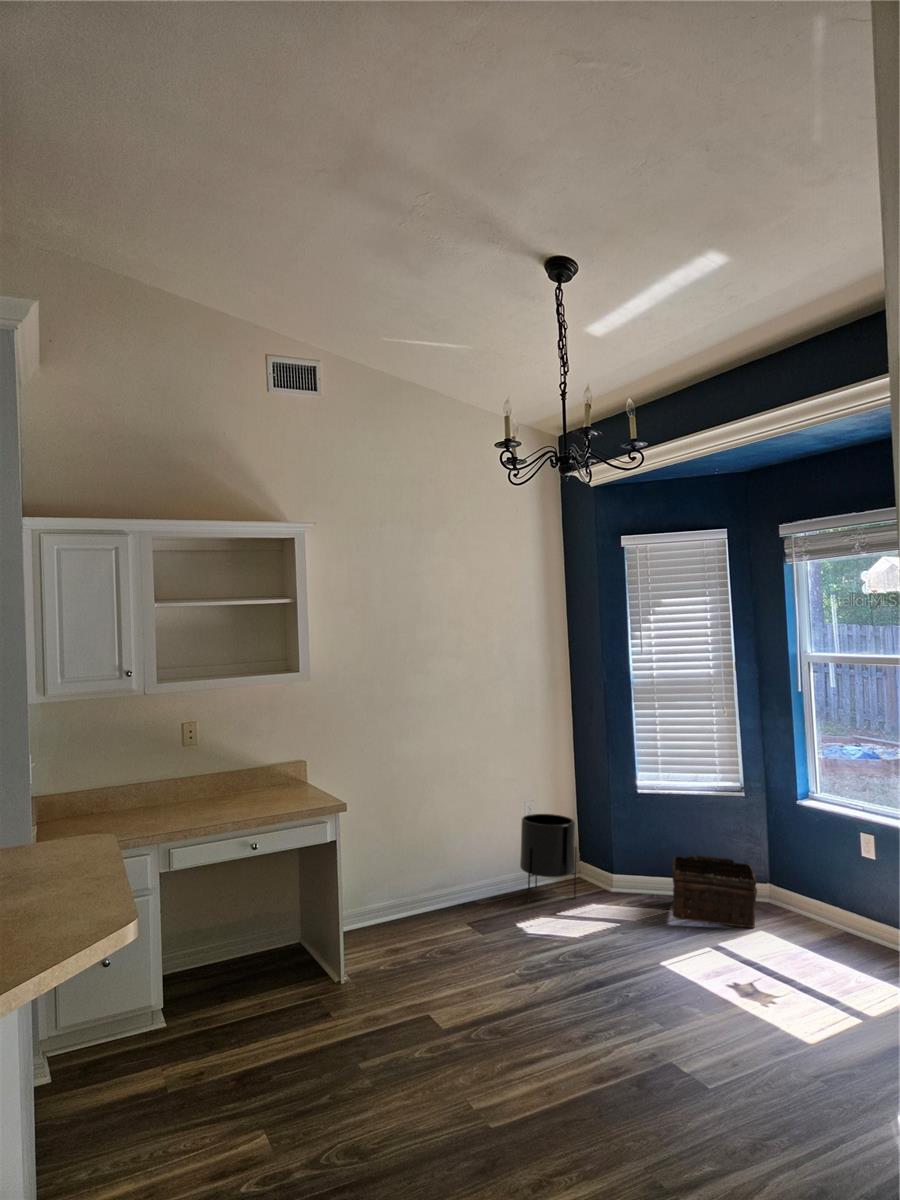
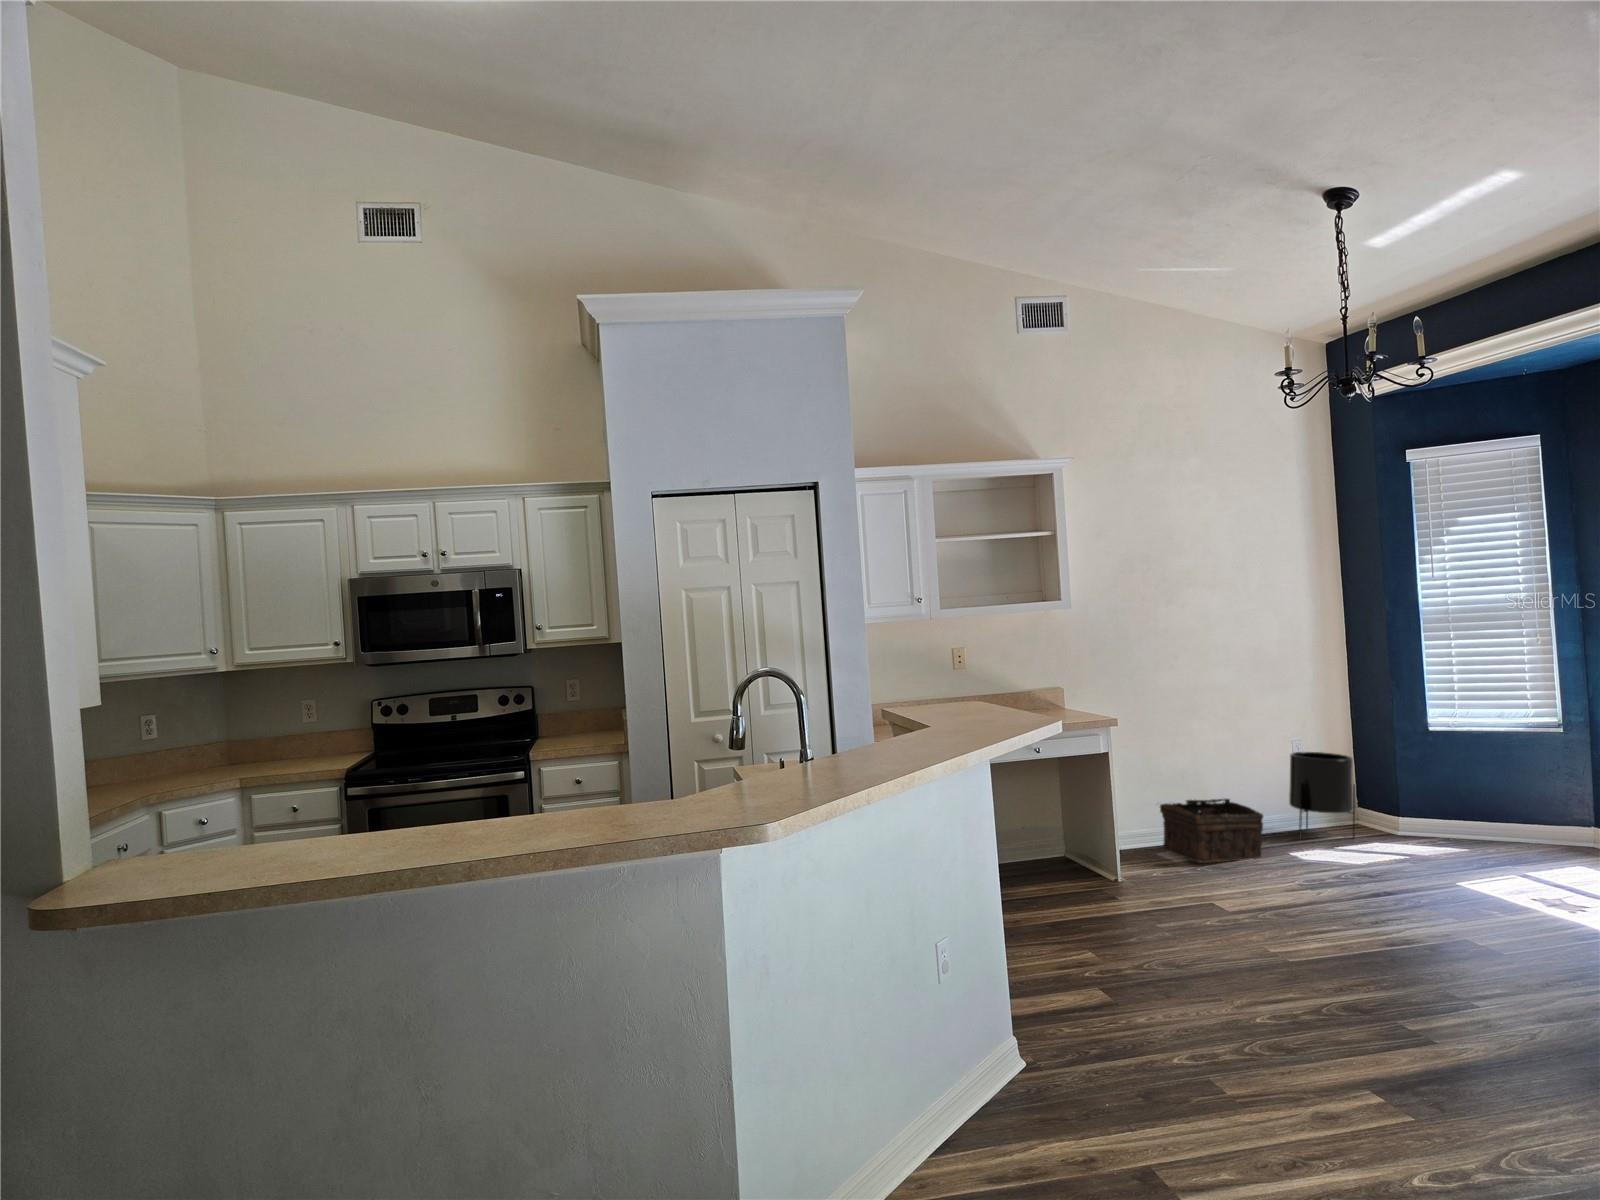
basket: present [672,855,757,928] -> present [1160,799,1263,863]

